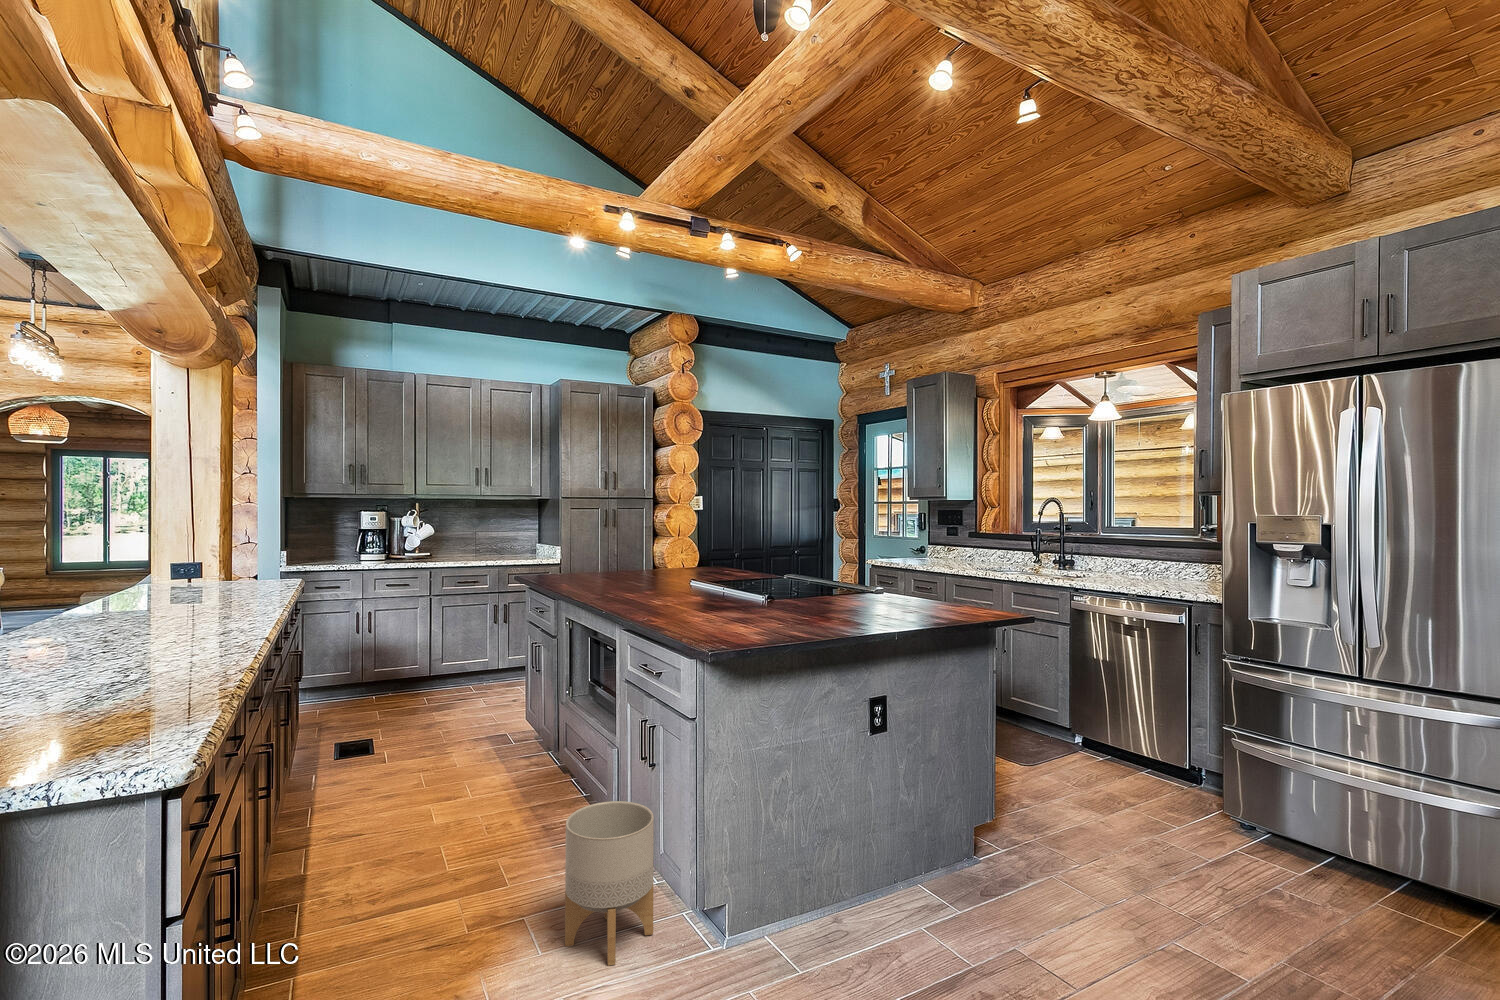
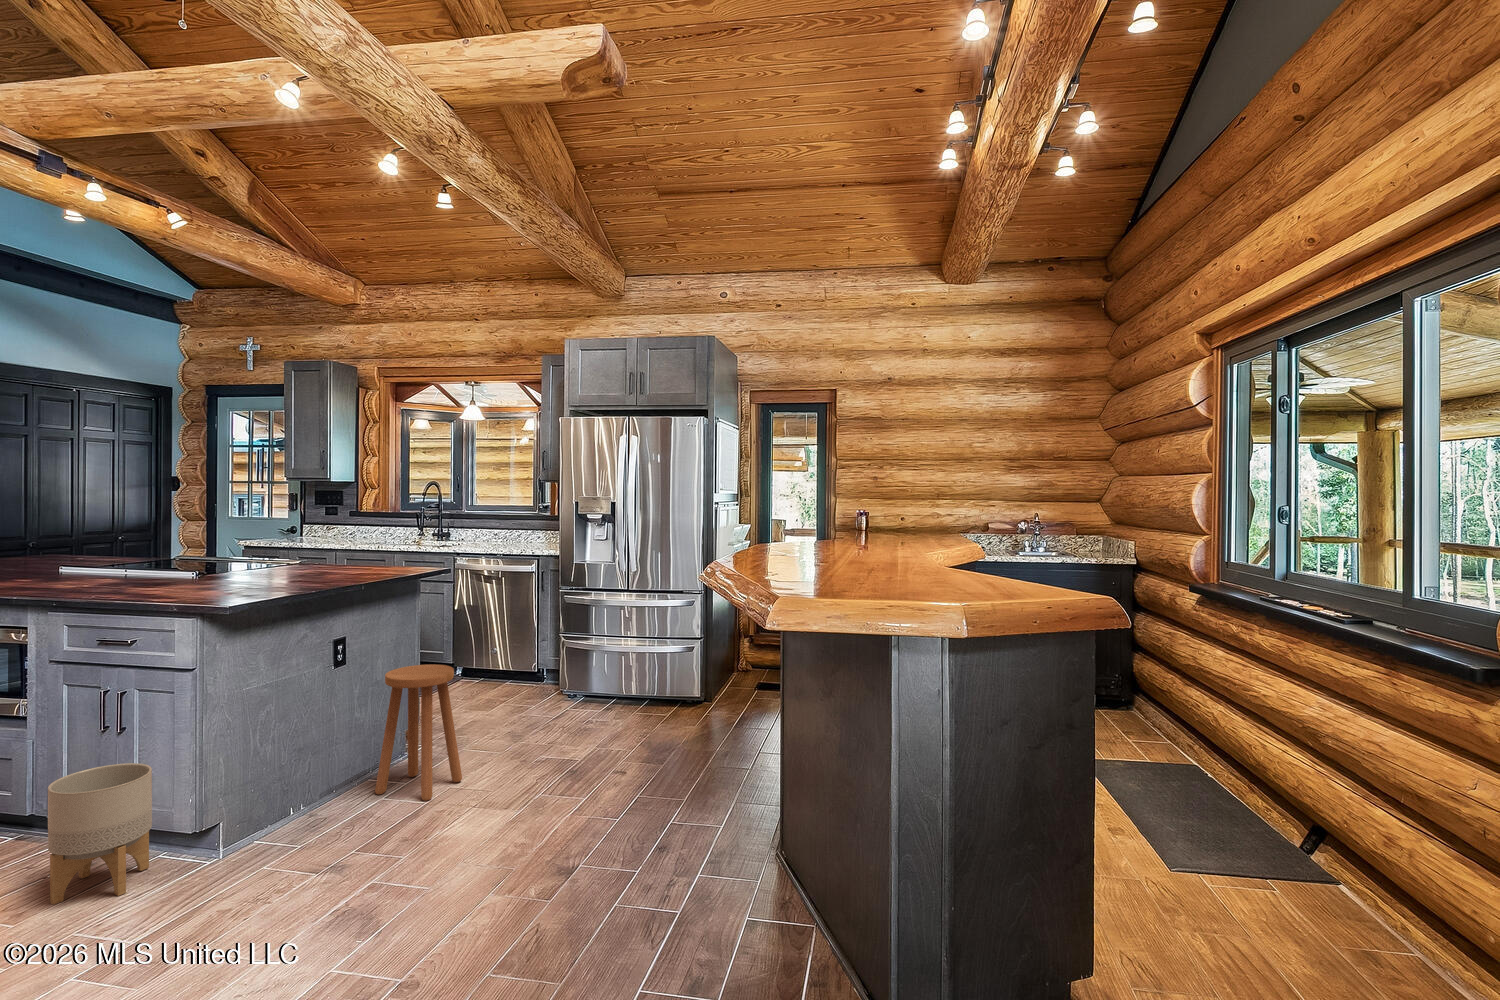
stool: none [911,751,1032,971] -> present [375,664,462,801]

